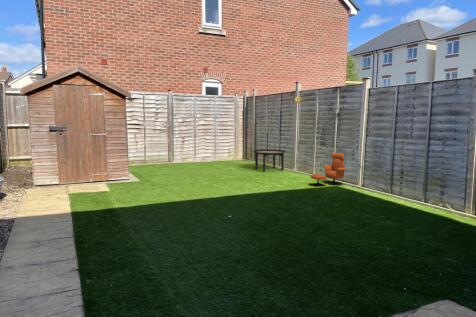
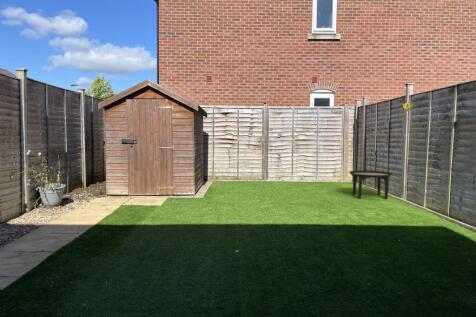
lounge chair: present [310,153,346,187] -> none [403,178,461,227]

